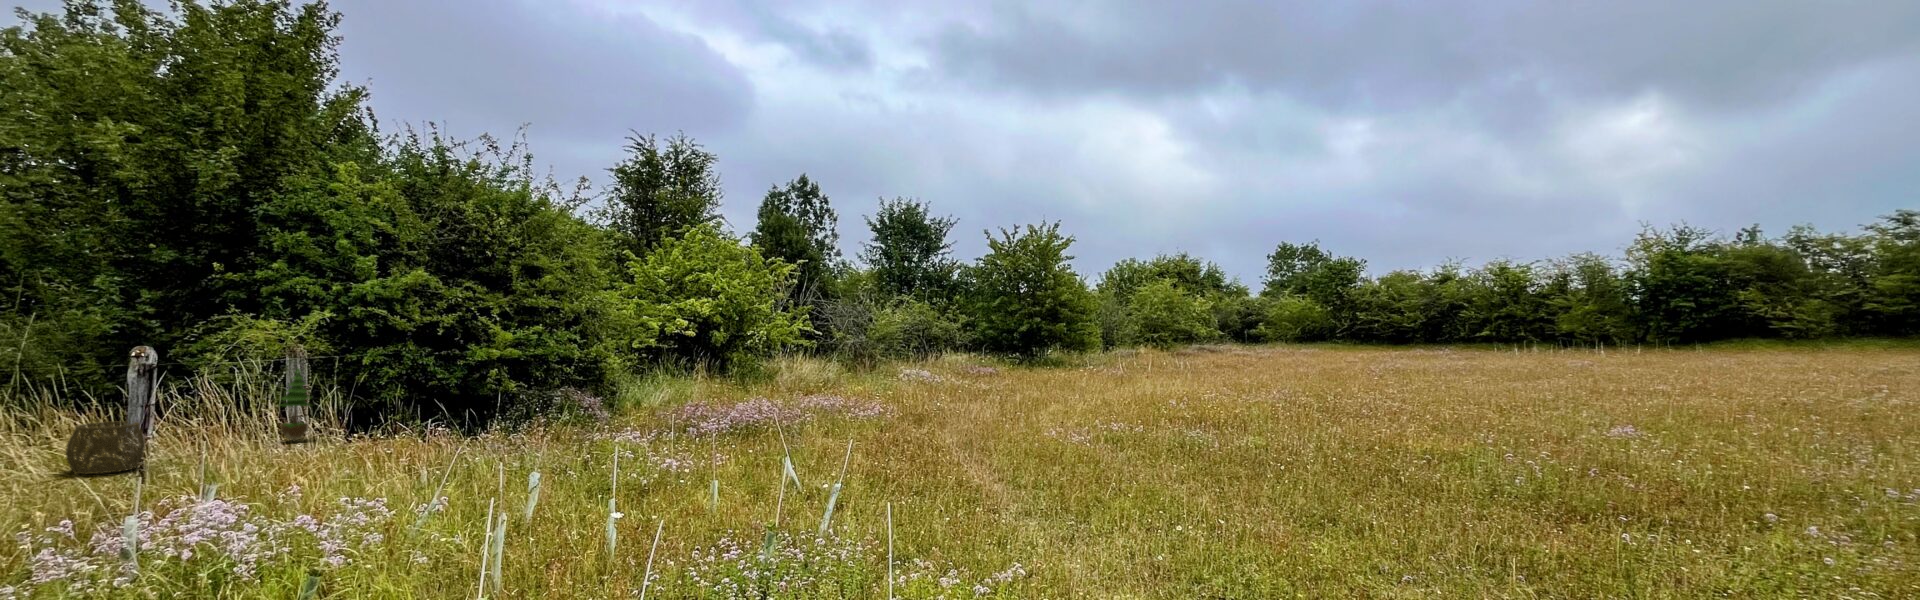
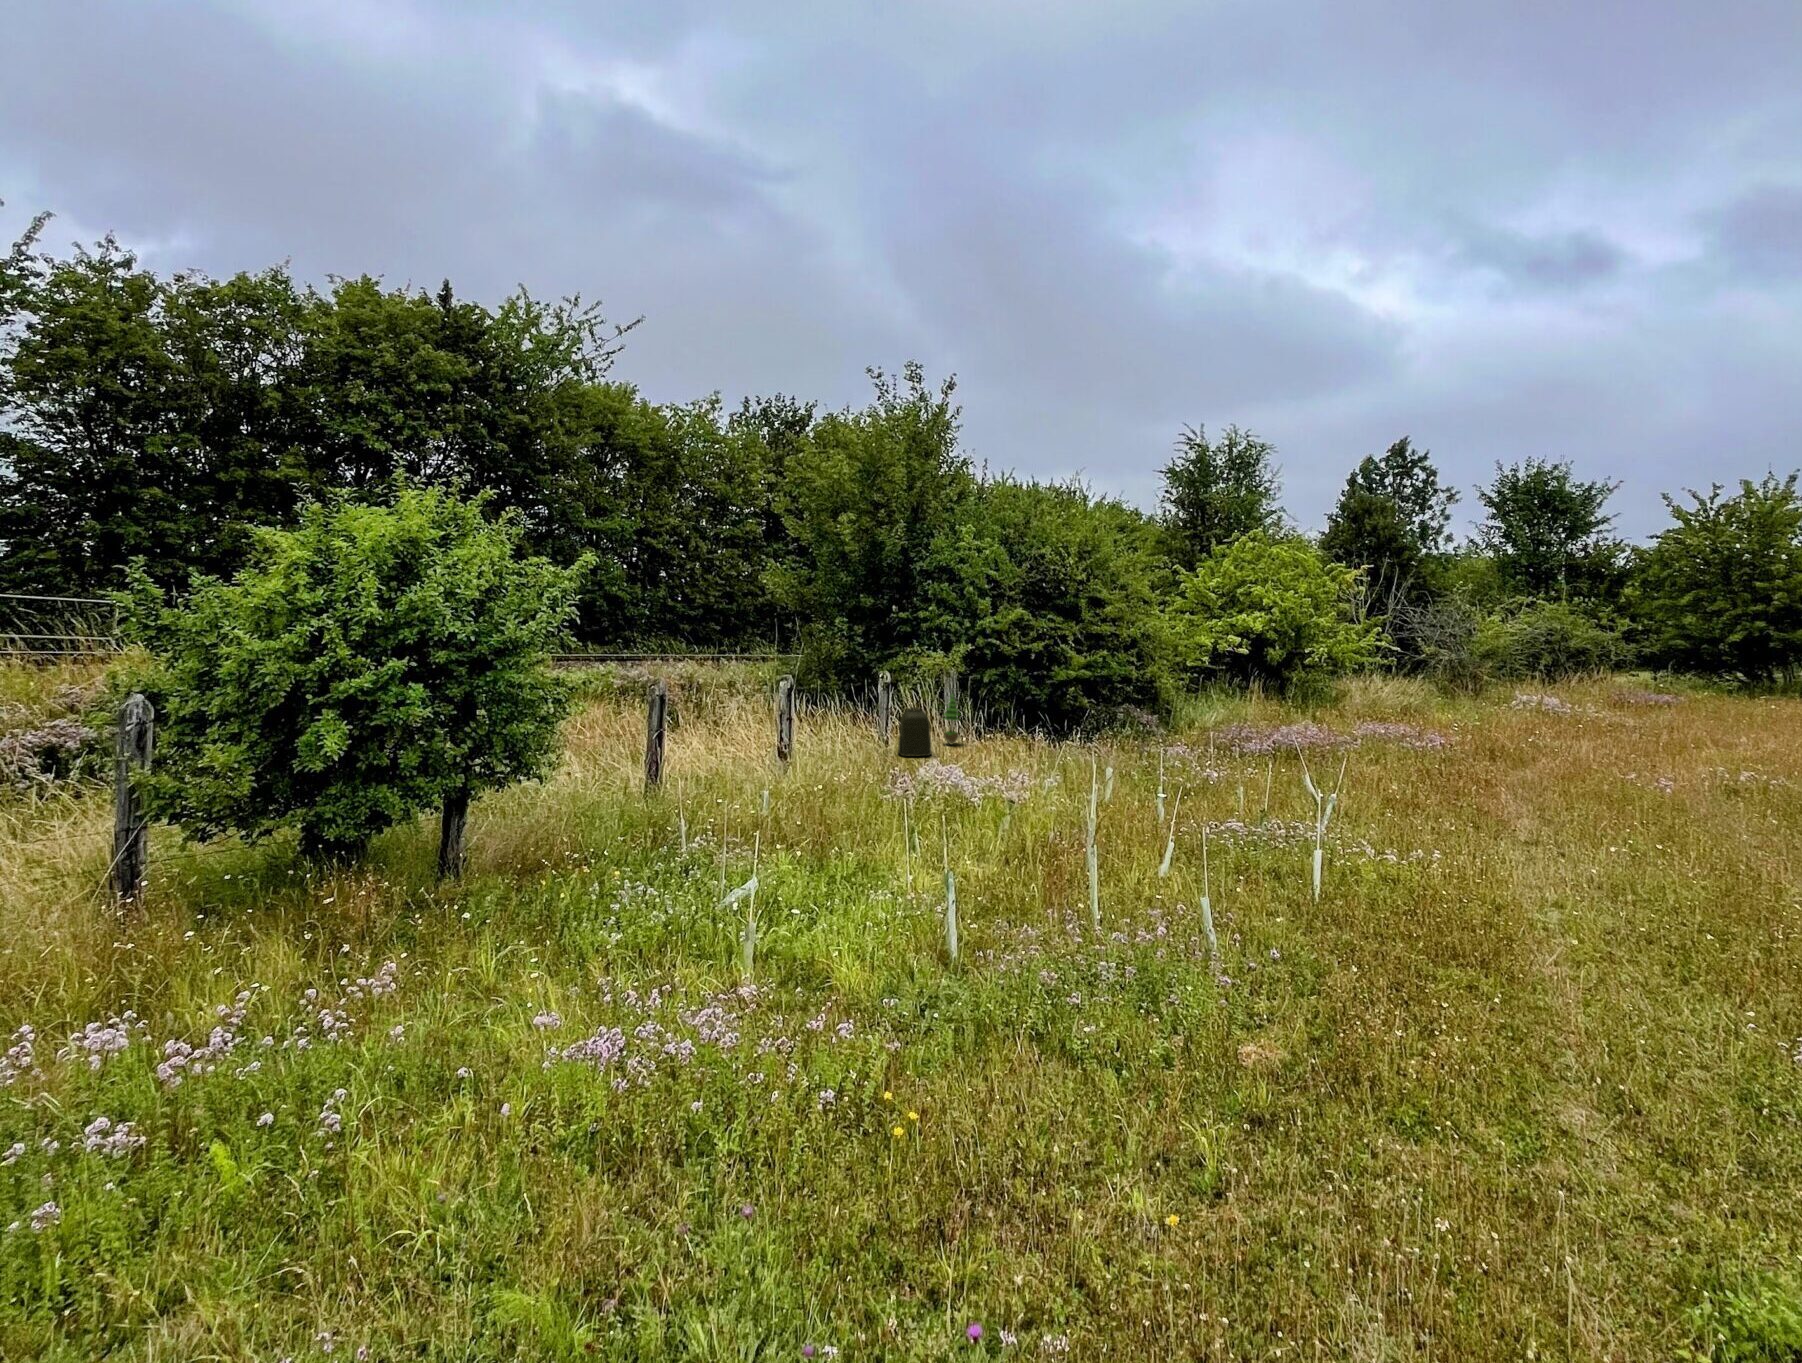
backpack: none [183,387,252,462] -> present [898,707,932,757]
woven basket: present [66,421,145,474] -> none [848,727,882,760]

